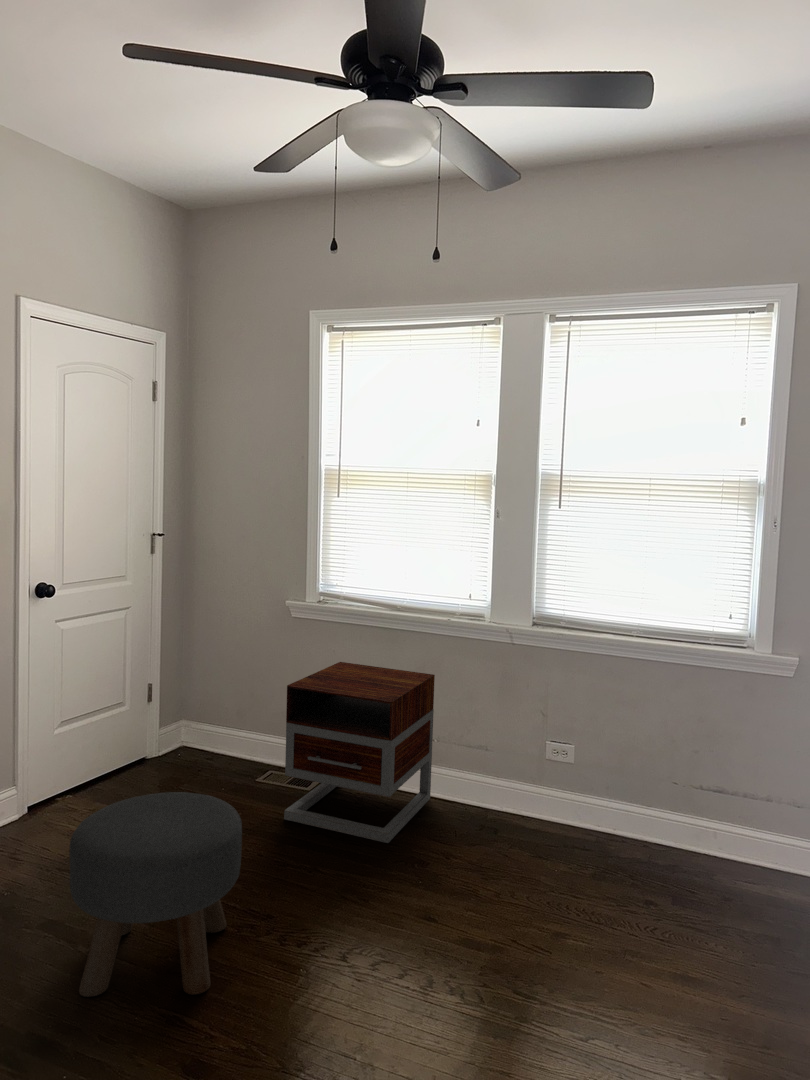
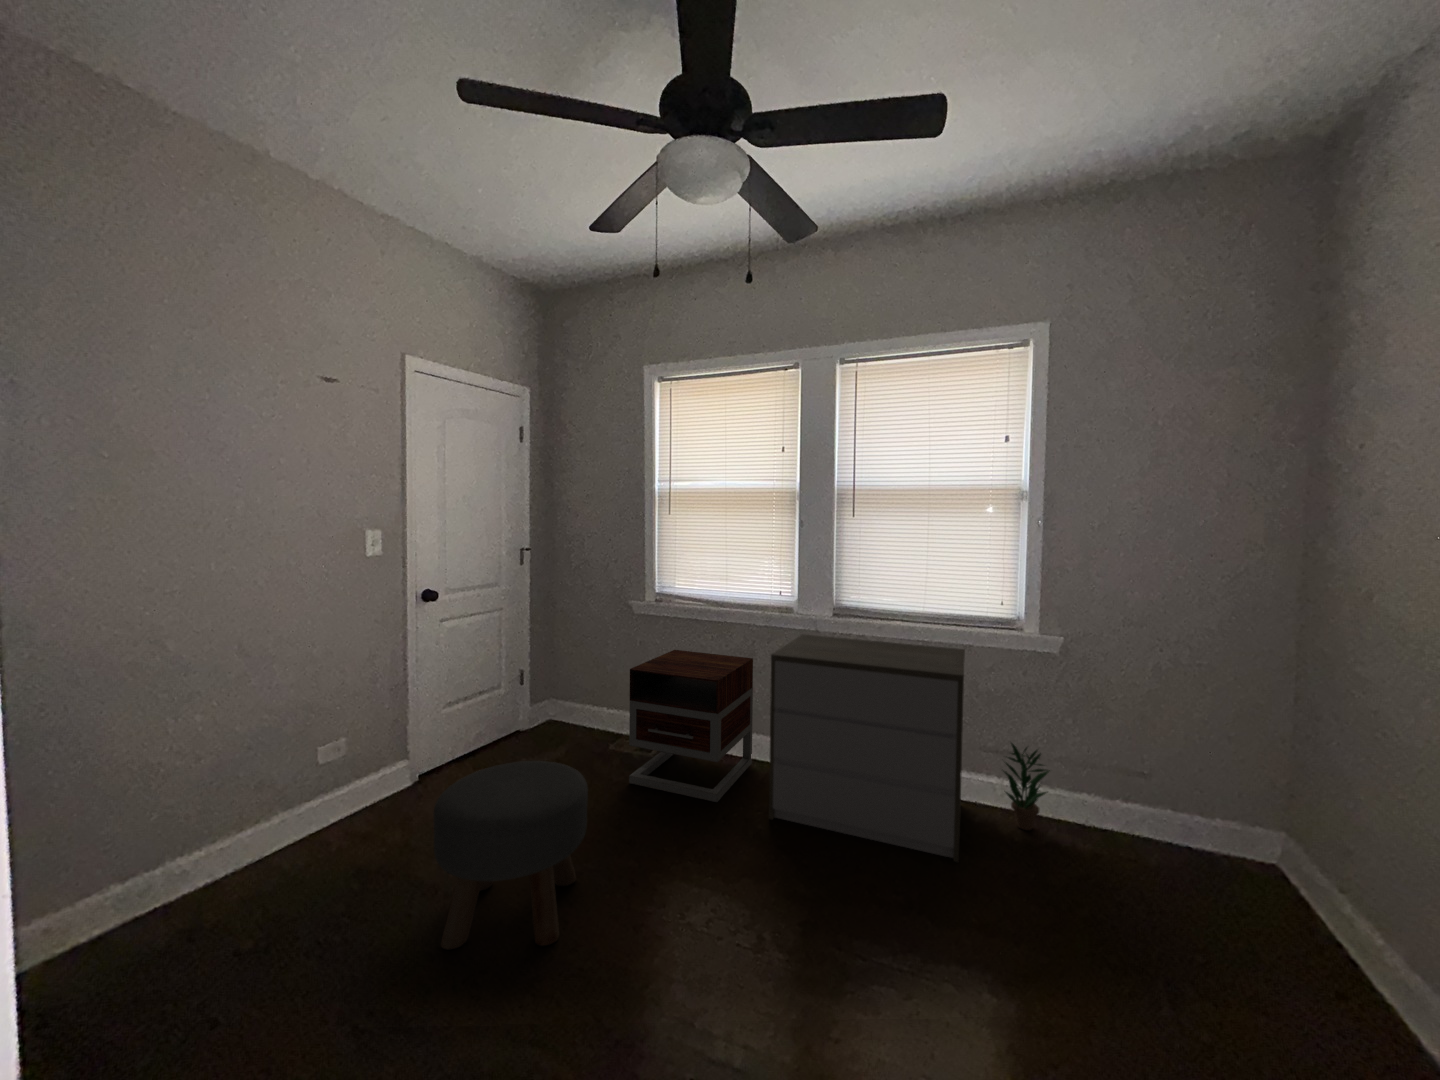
dresser: none [448,648,685,915] -> present [769,635,965,862]
potted plant: none [717,779,777,881] -> present [1003,743,1050,830]

